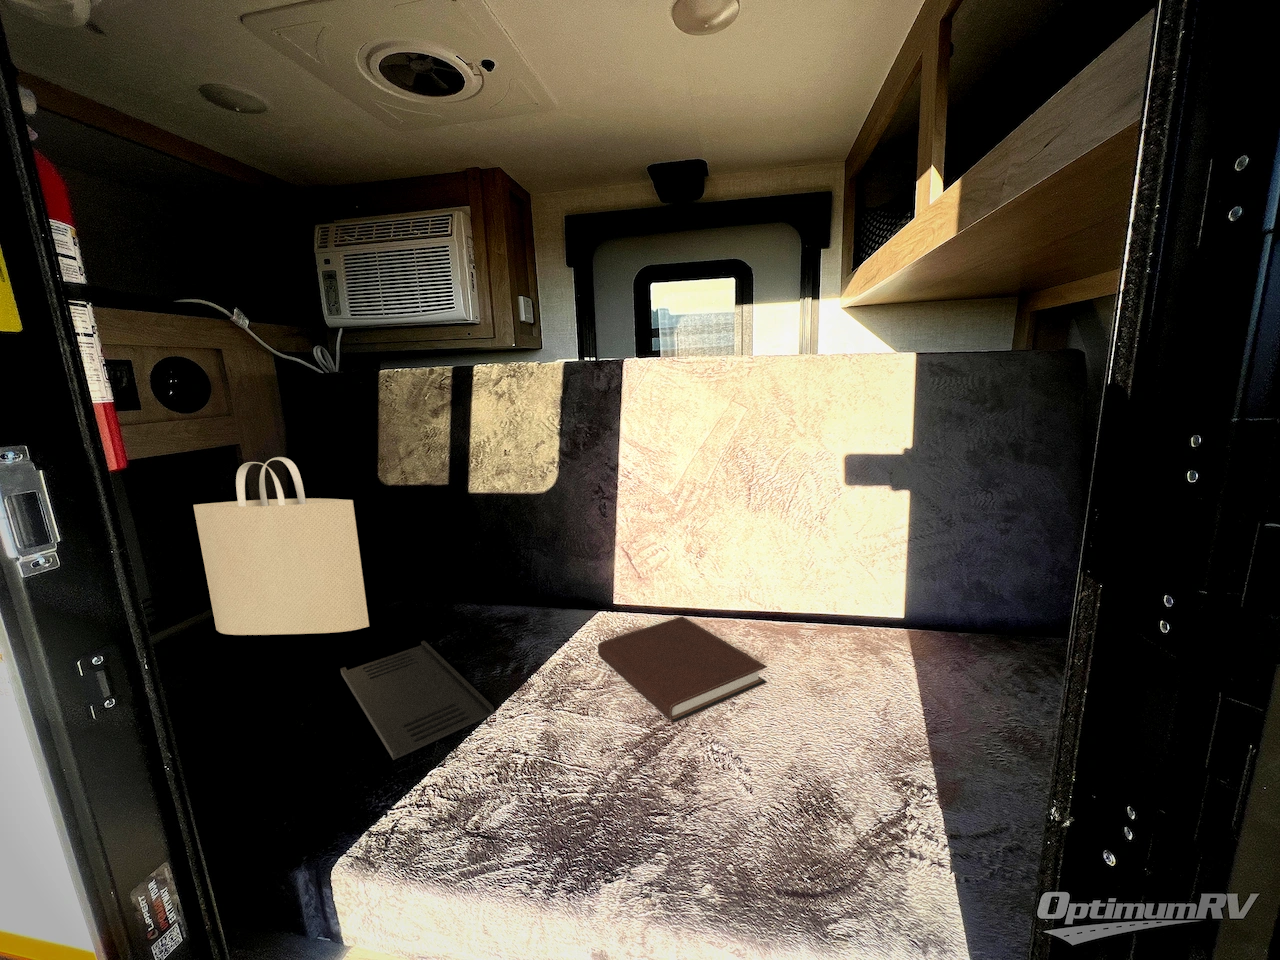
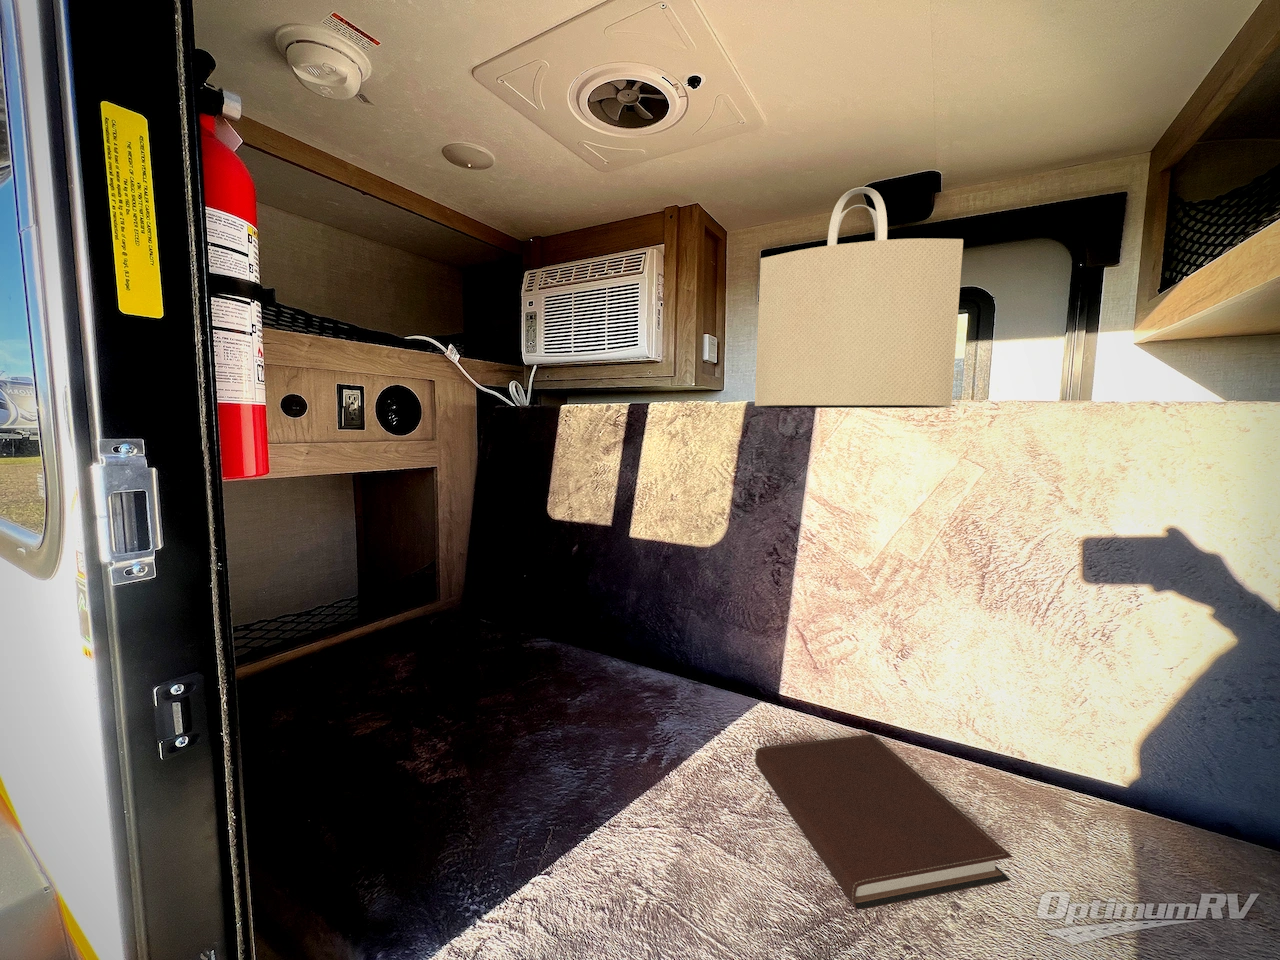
tote bag: present [193,457,369,635] -> present [755,187,963,407]
tray: present [341,641,494,760] -> none [478,694,621,847]

